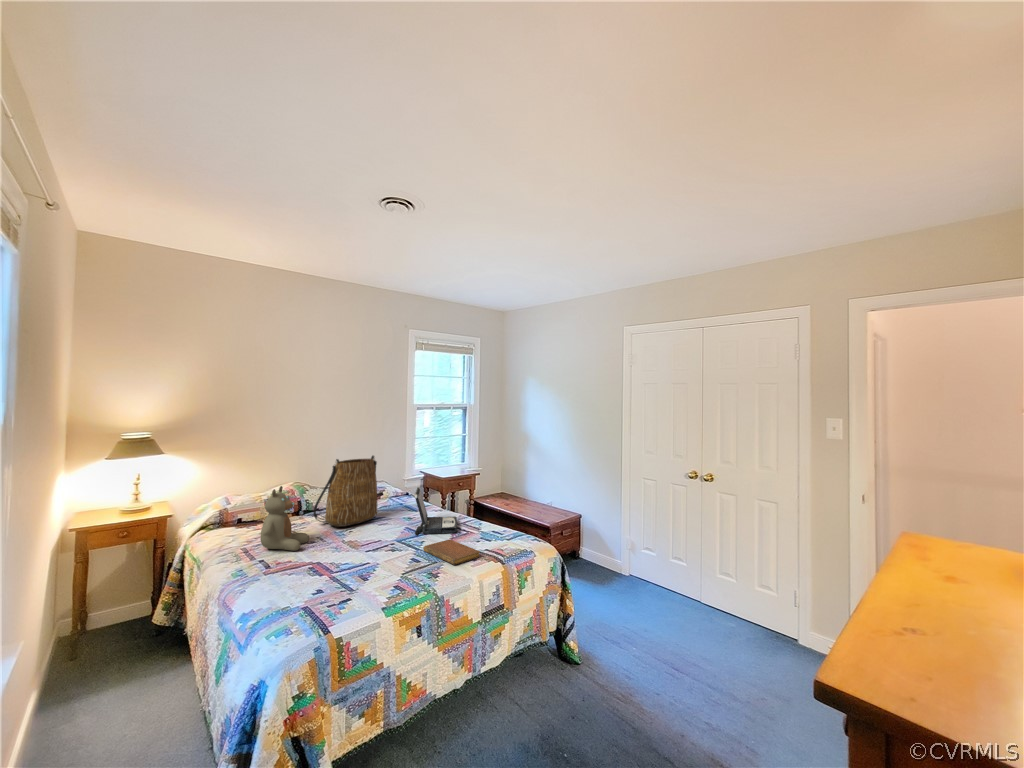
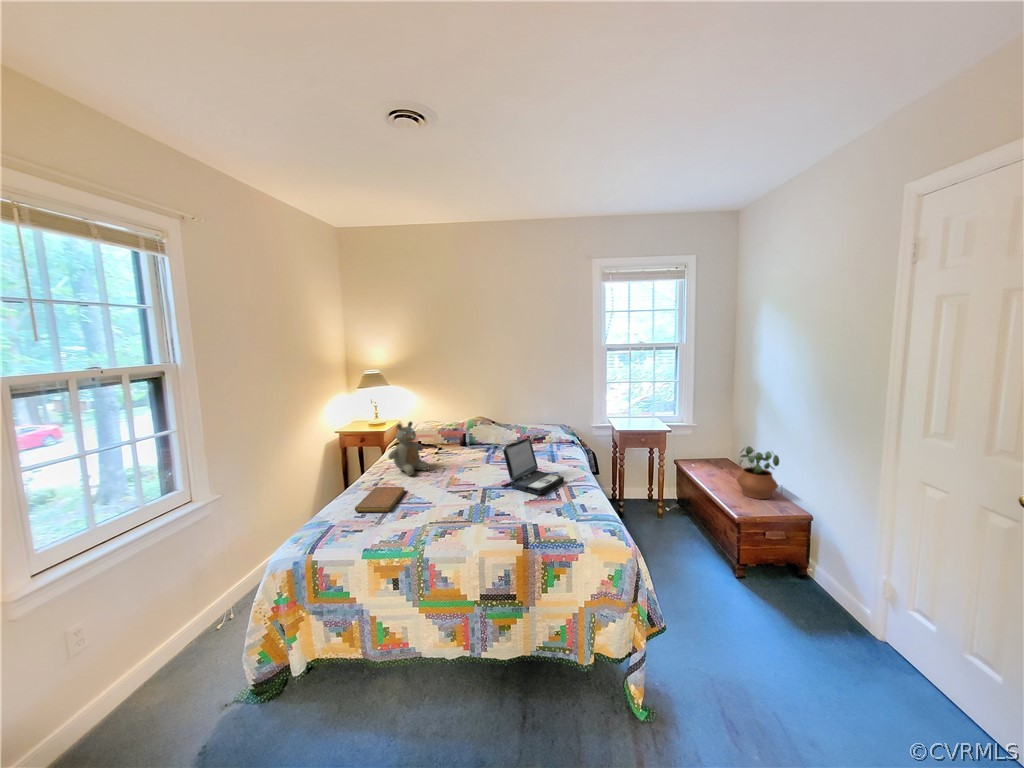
tote bag: present [313,456,377,527] -> none [452,401,511,463]
potted plant: none [527,478,555,514] -> present [737,447,779,499]
notebook: present [423,540,480,565] -> present [355,487,405,512]

